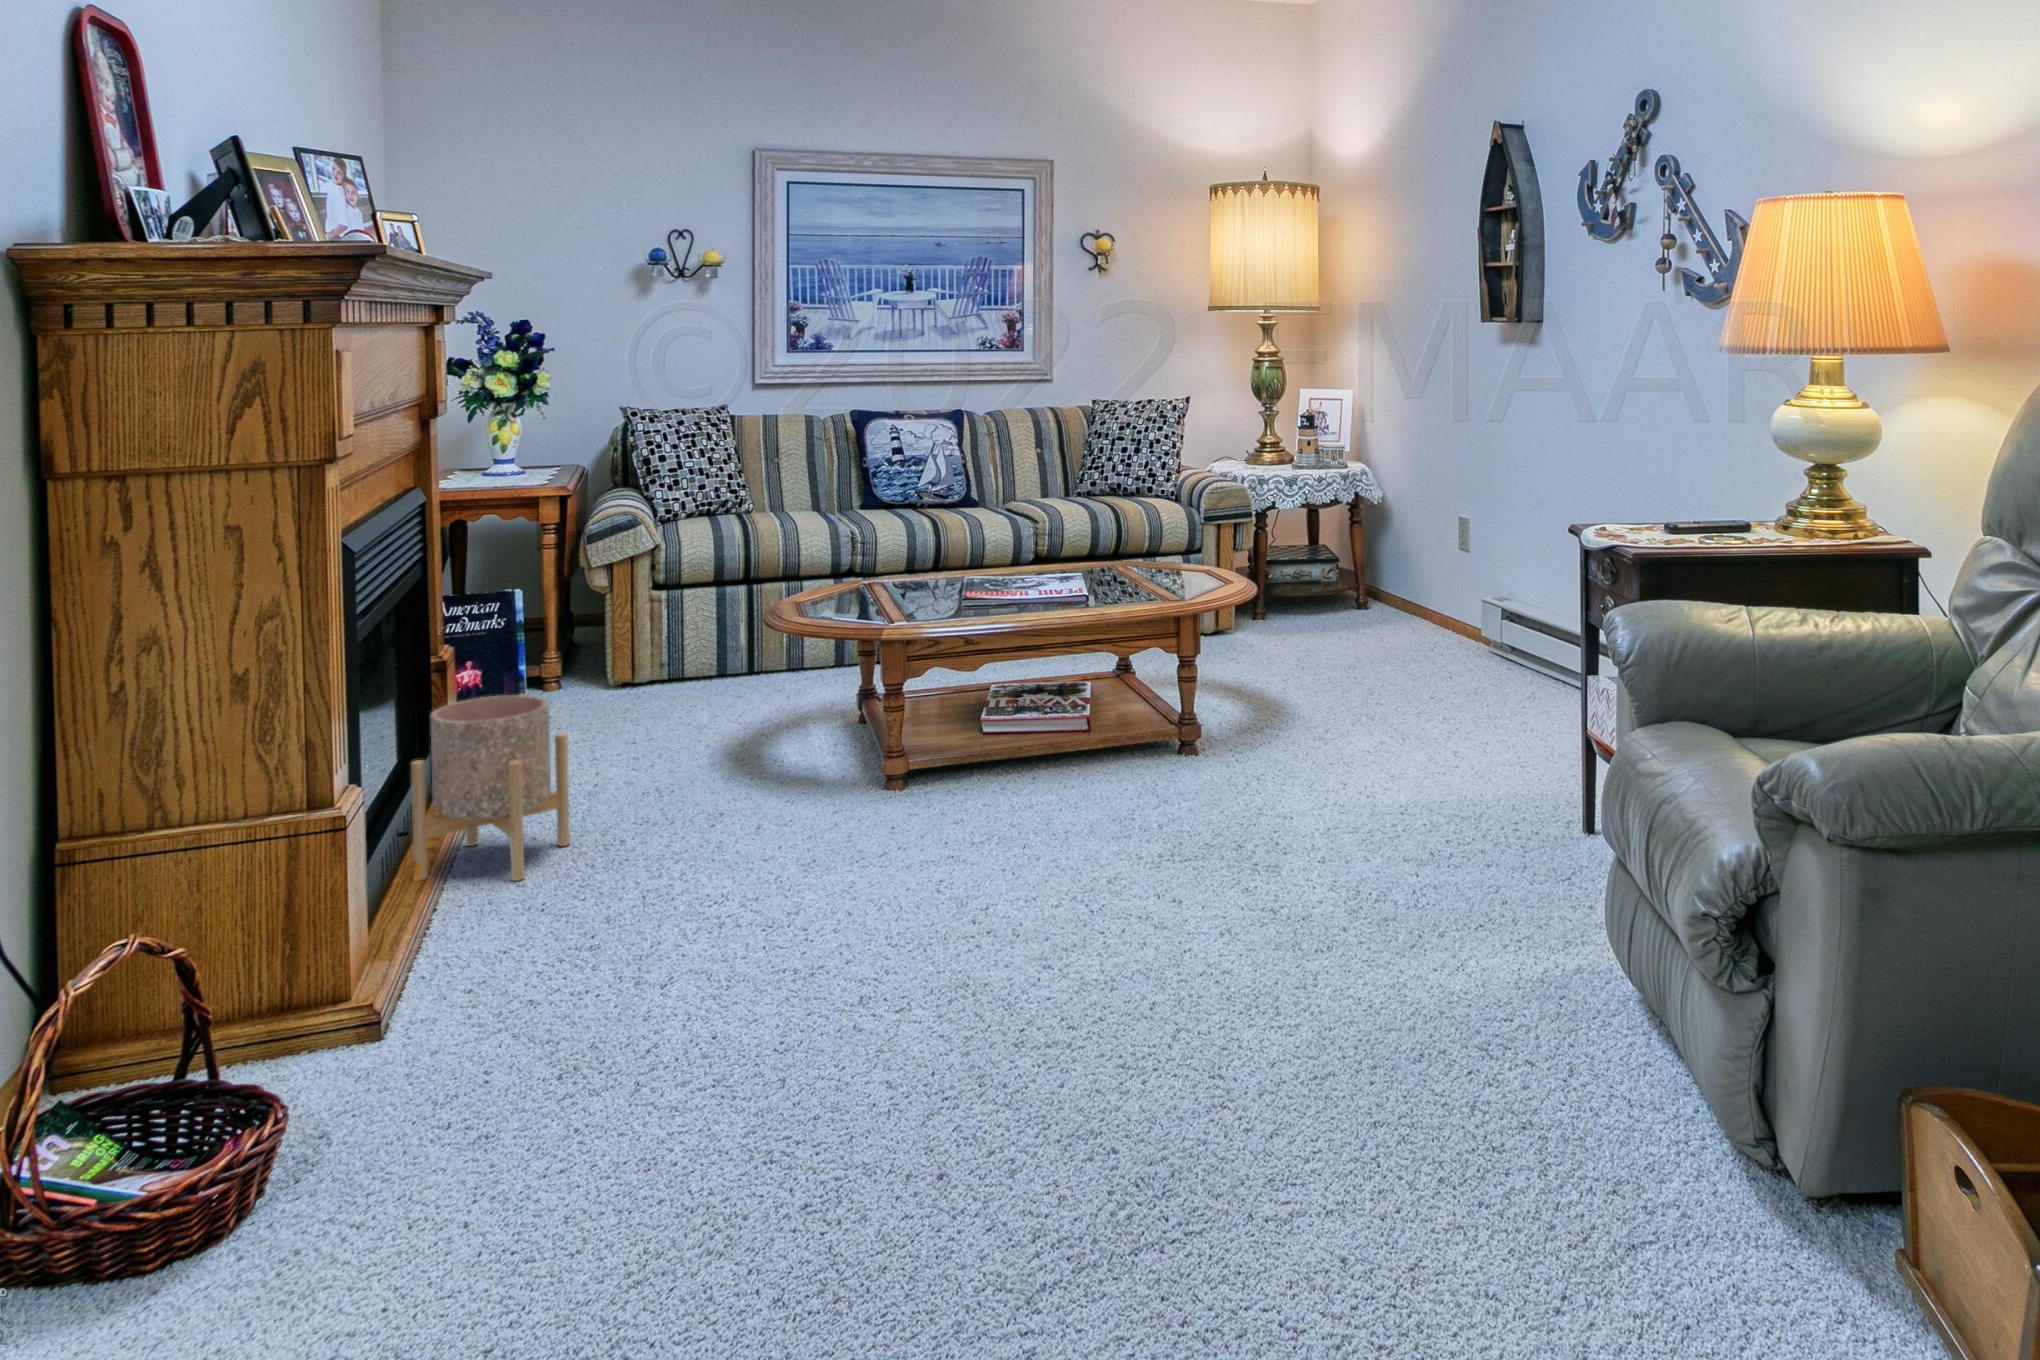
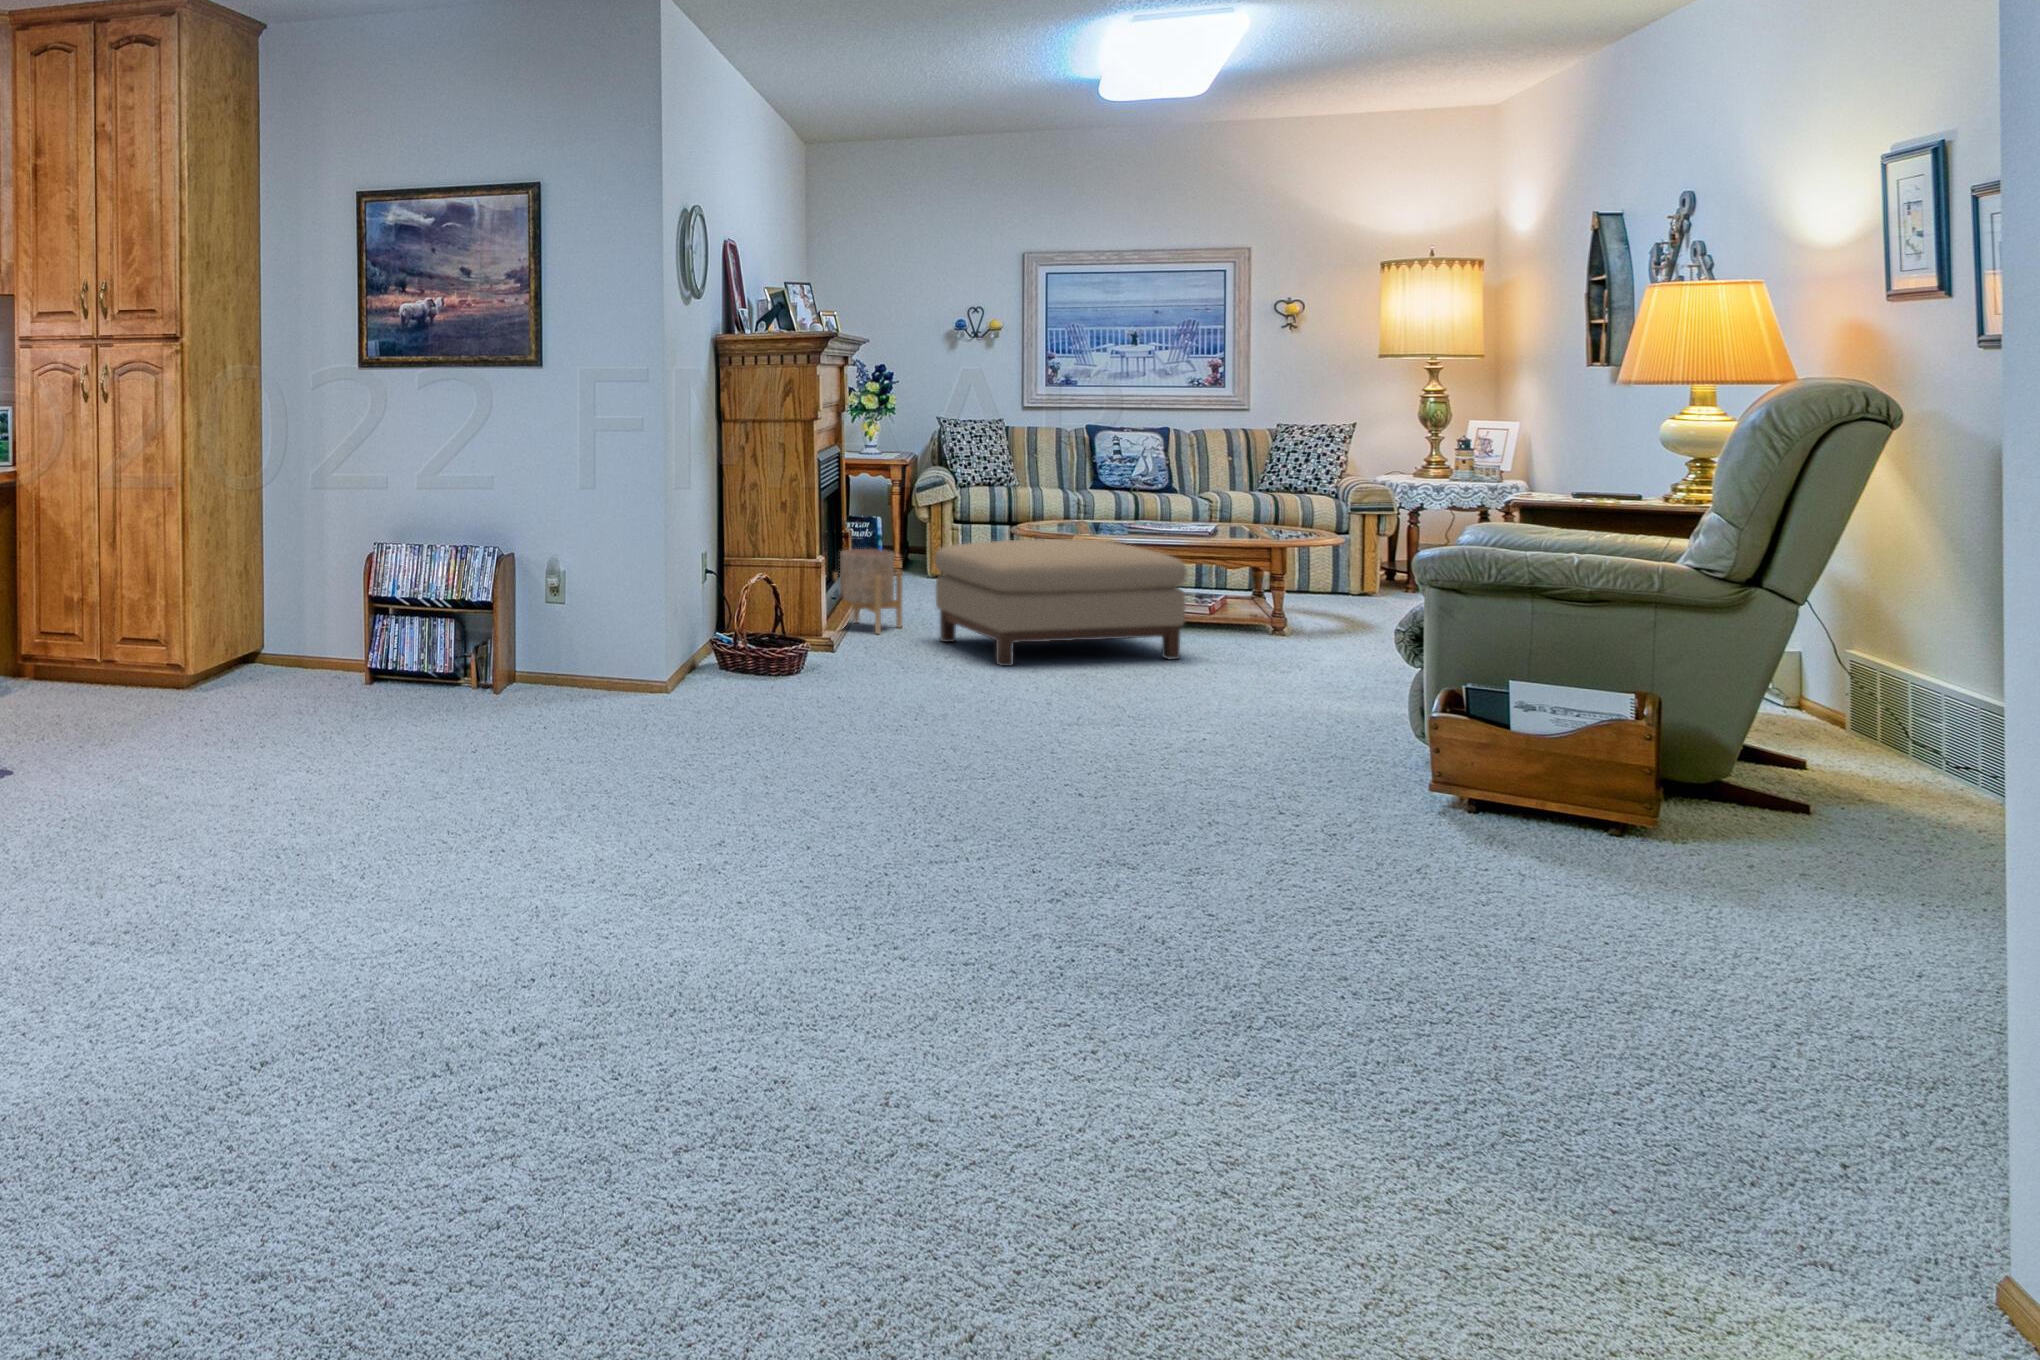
ottoman: none [636,636,1105,956] -> present [935,539,1187,666]

